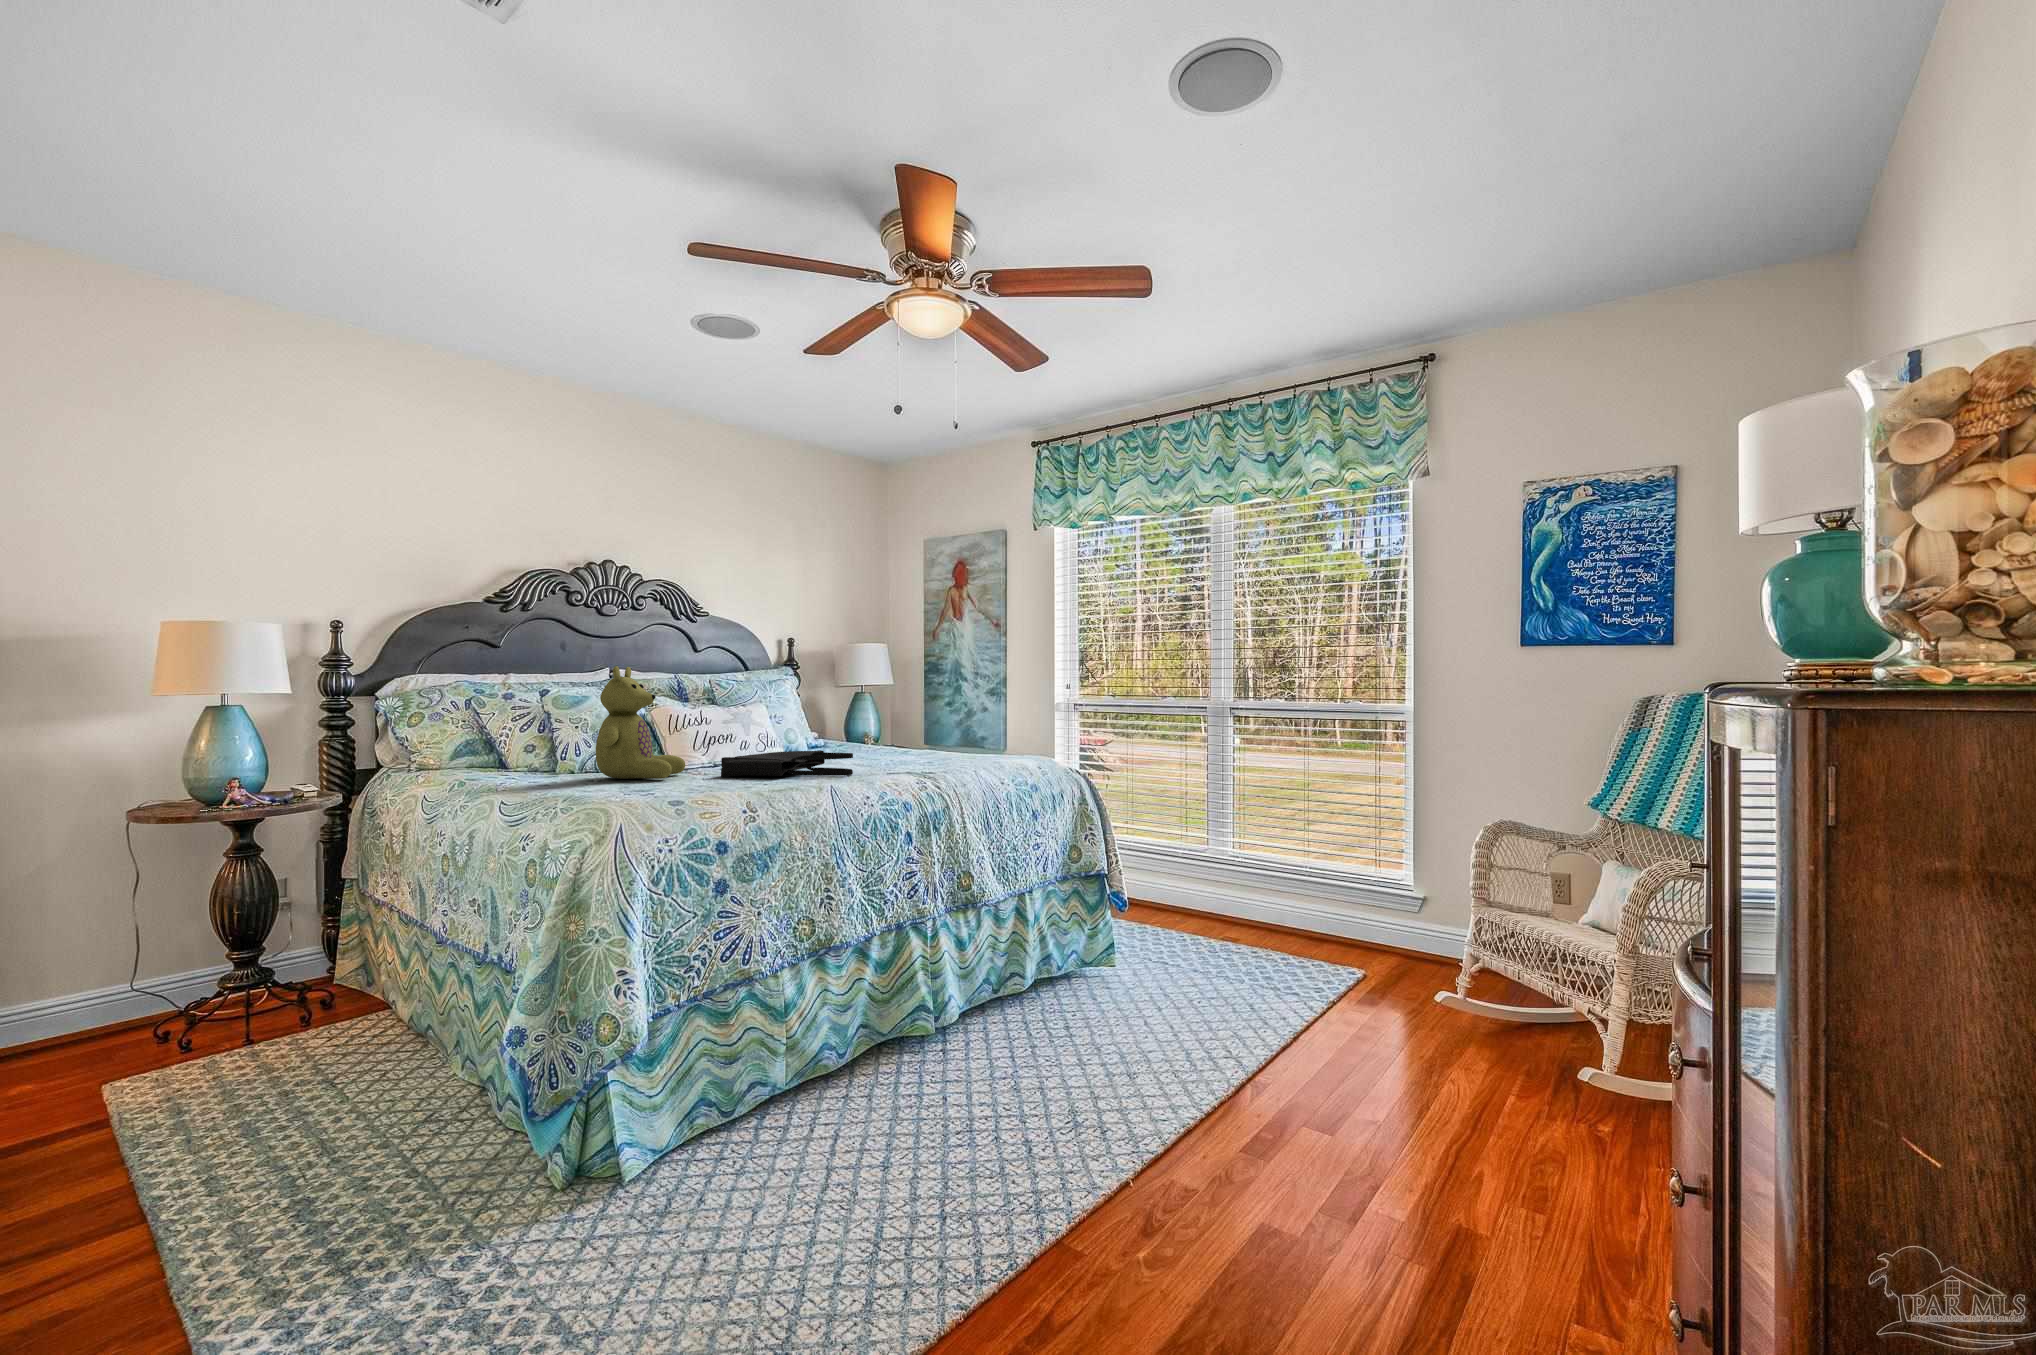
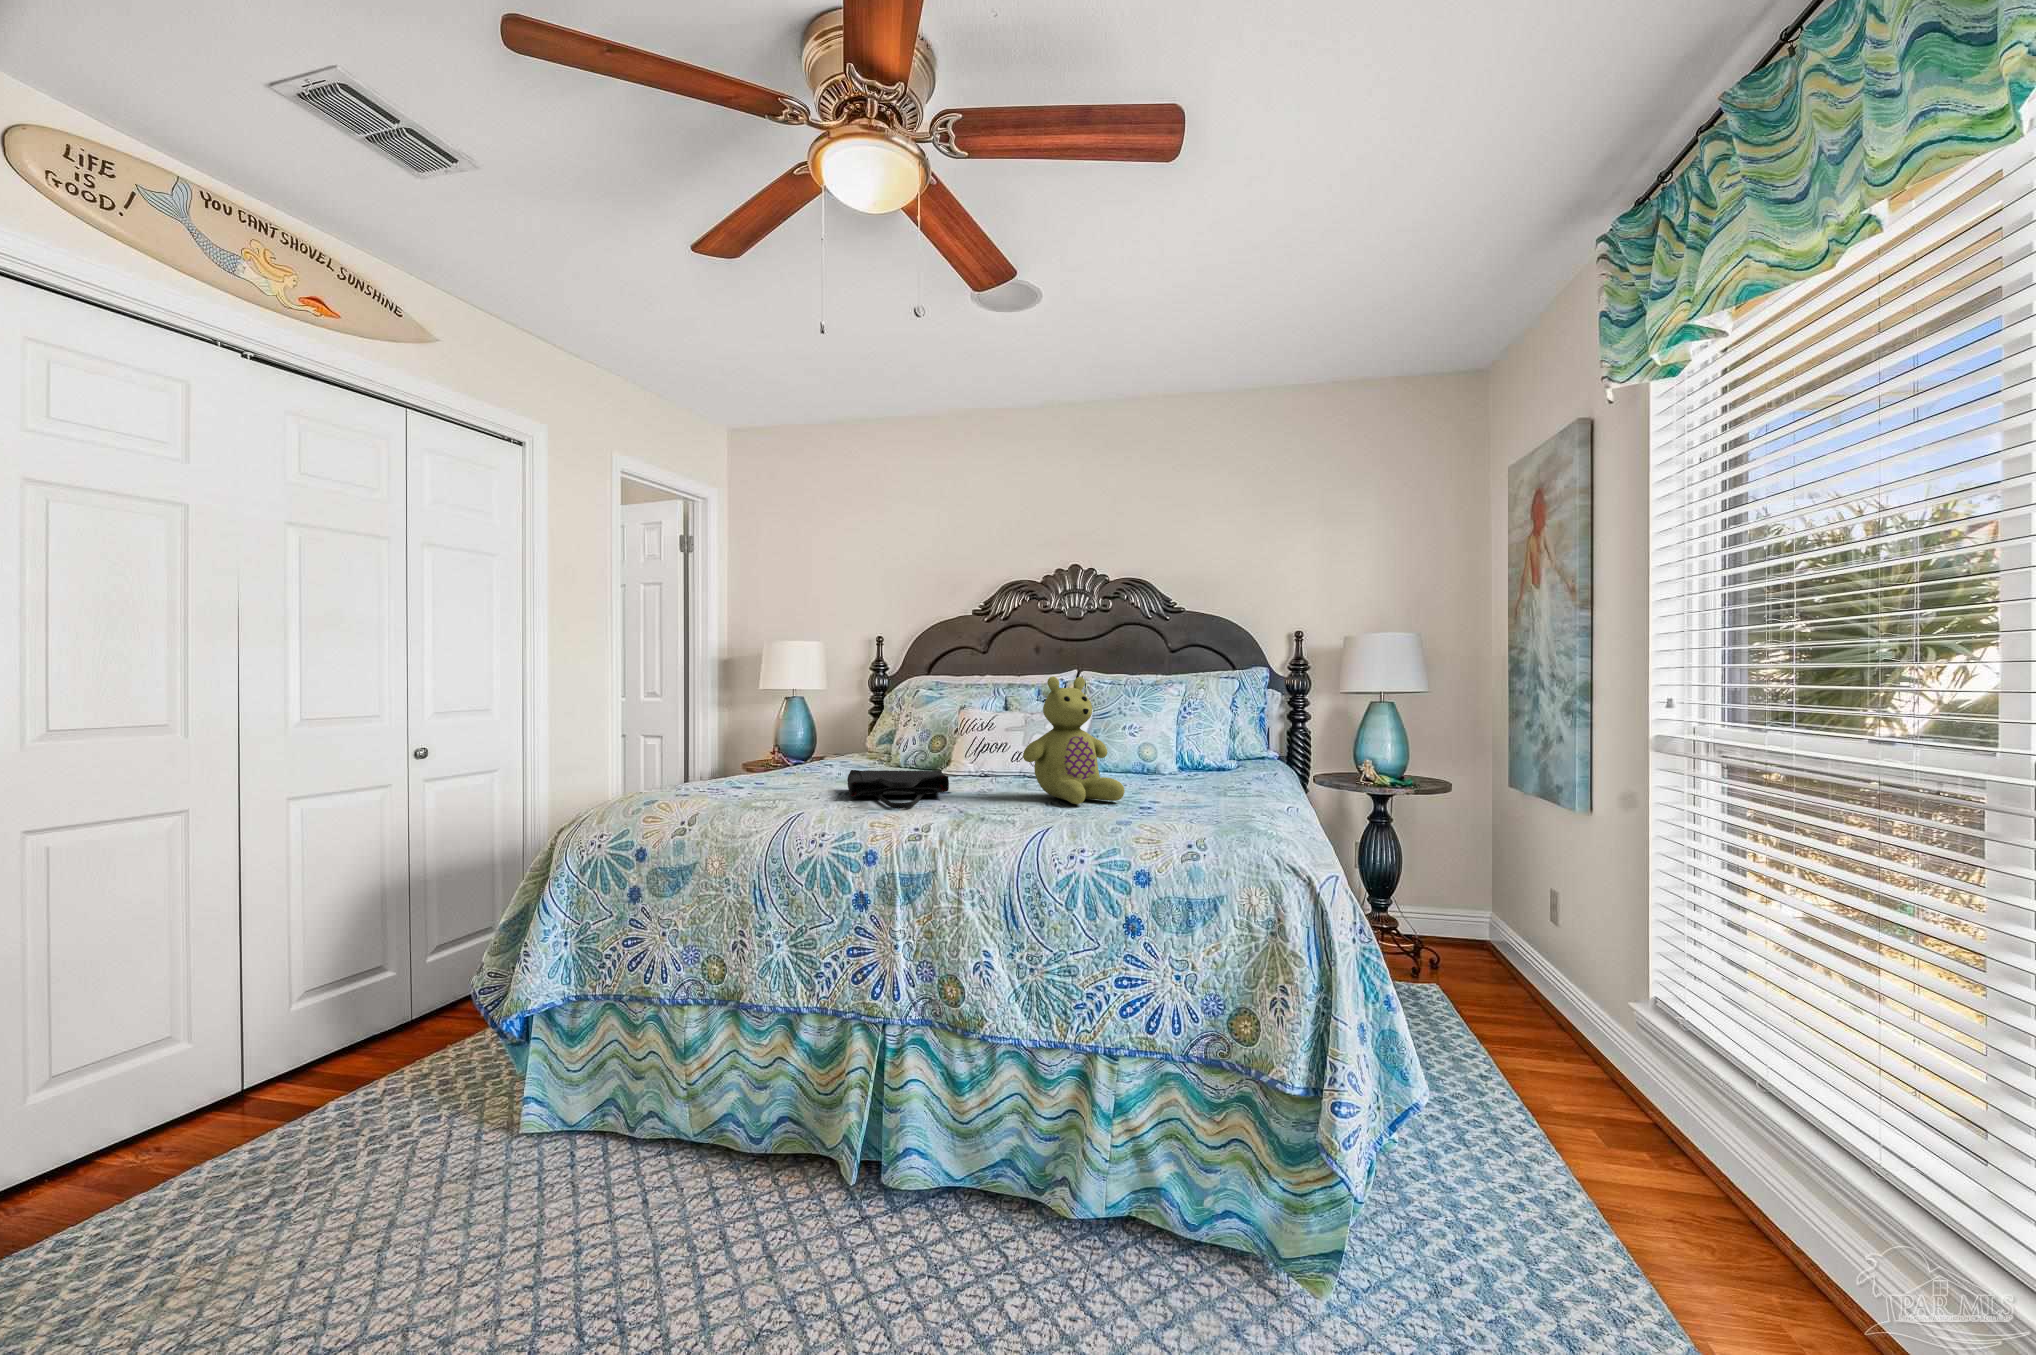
stuffed bear: present [596,666,685,779] -> present [1023,676,1125,804]

